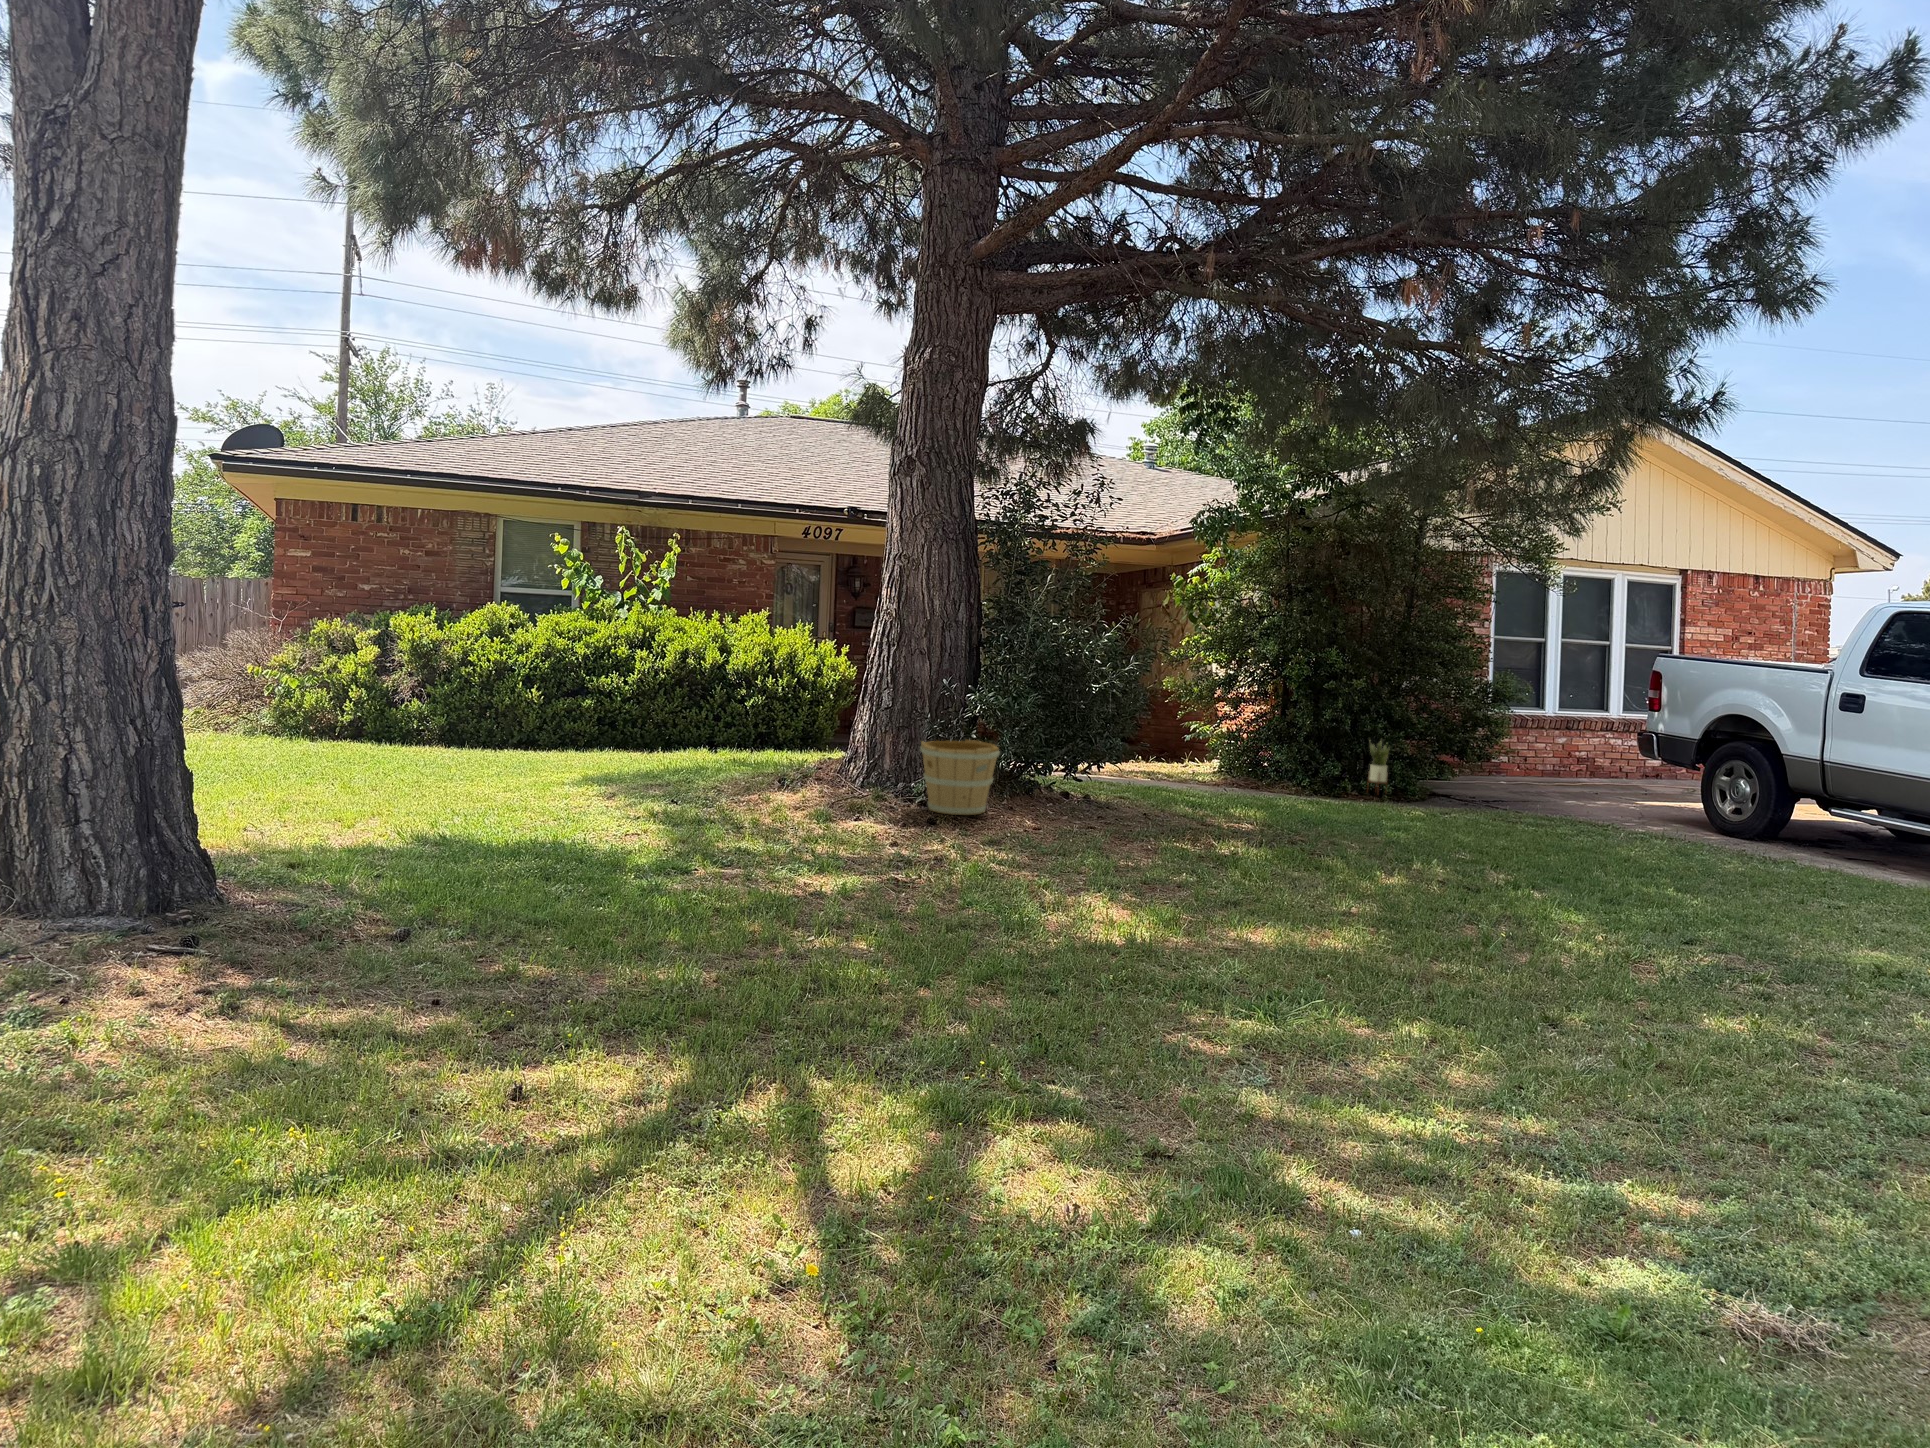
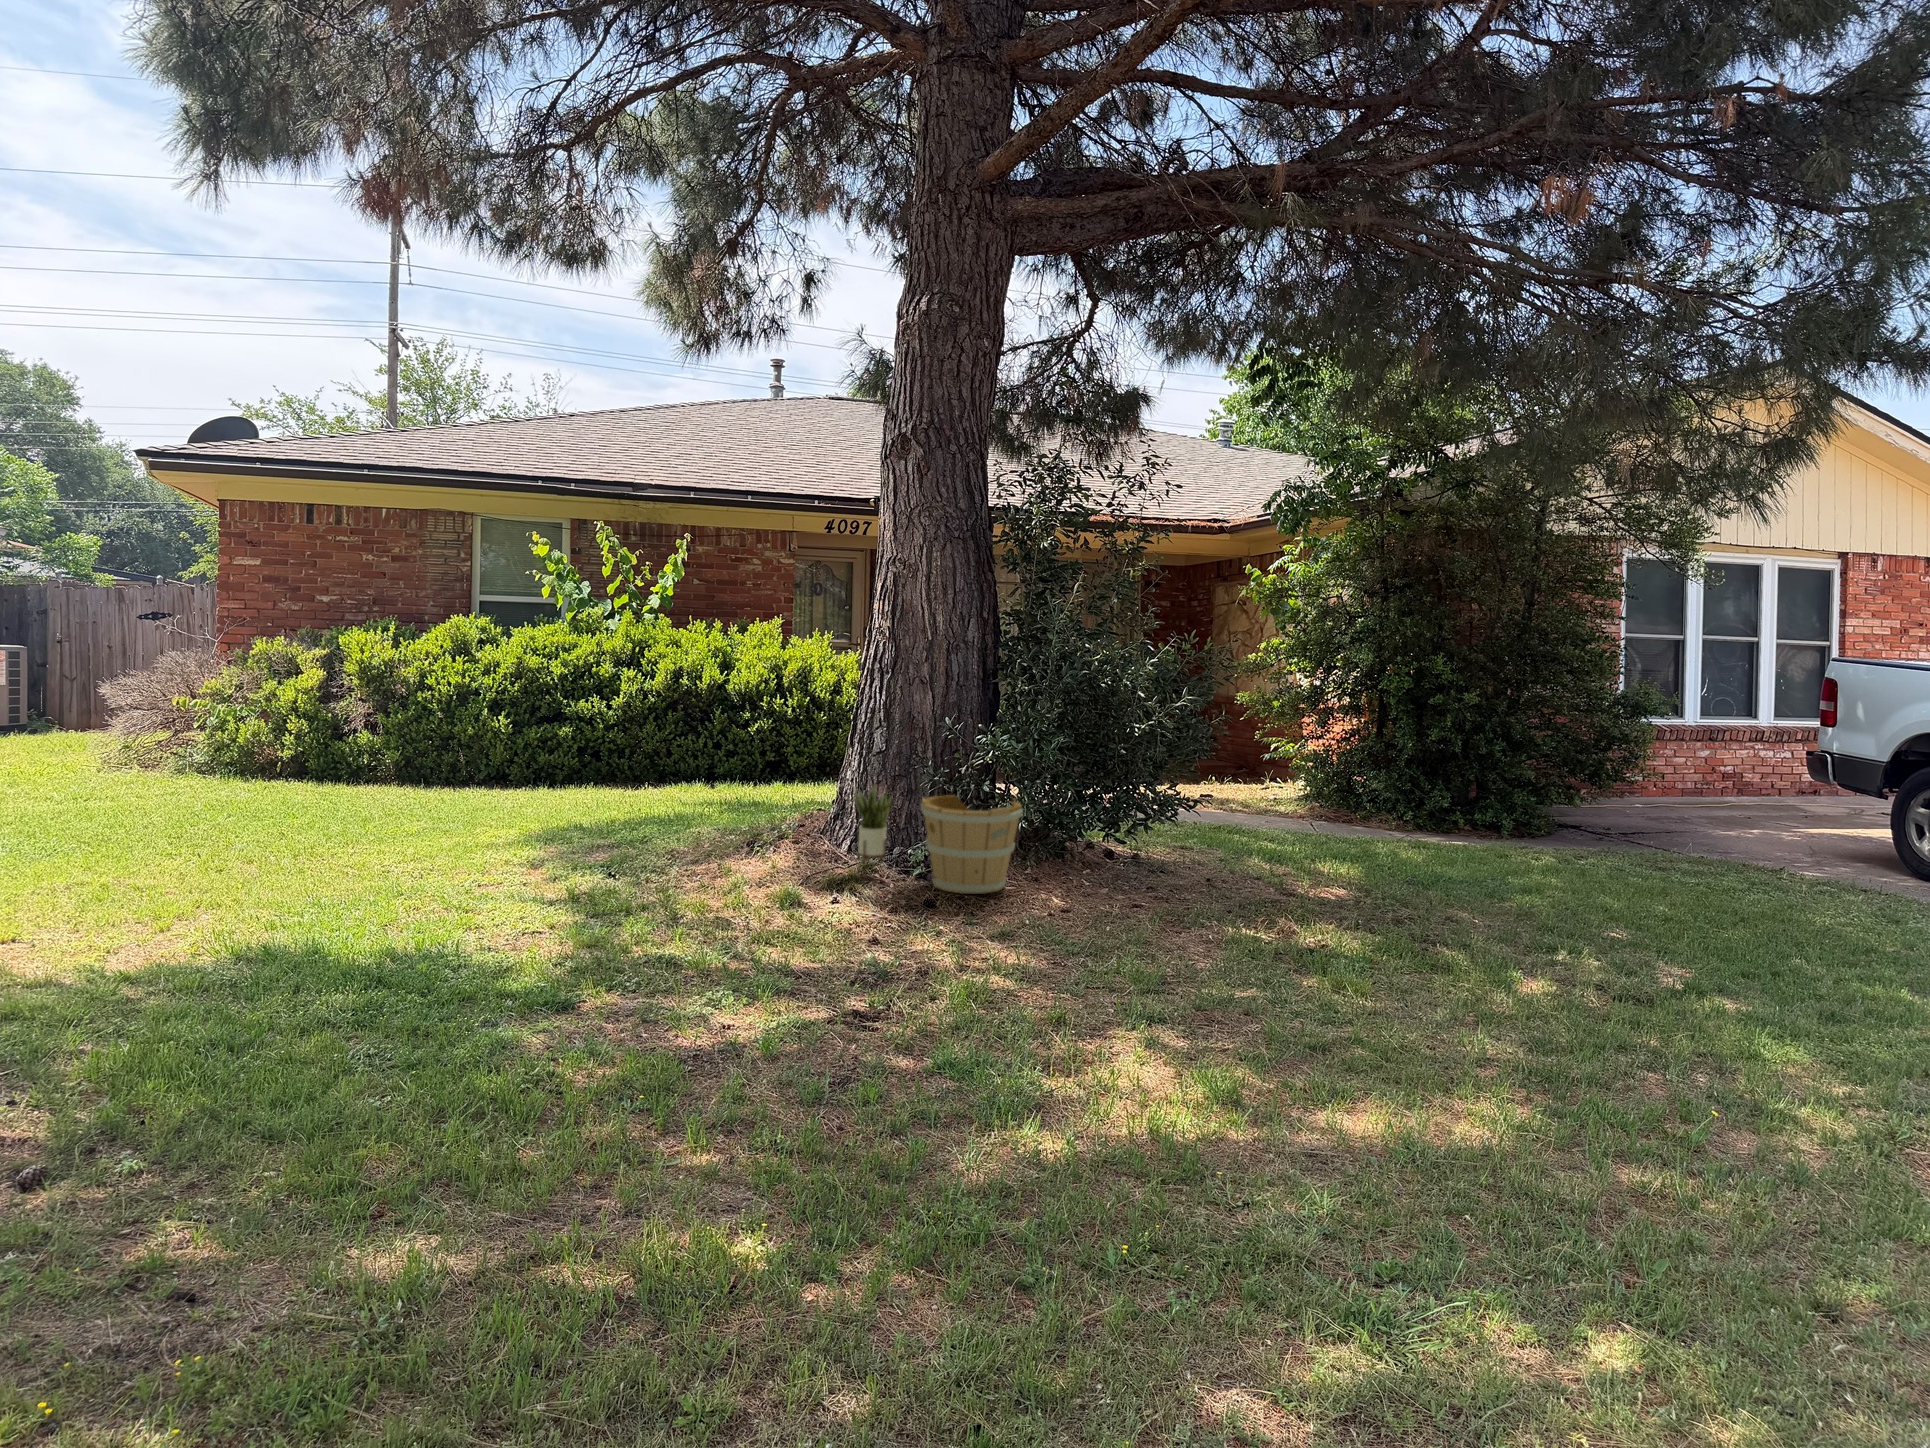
potted plant: present [1367,741,1389,792] -> present [853,785,892,874]

